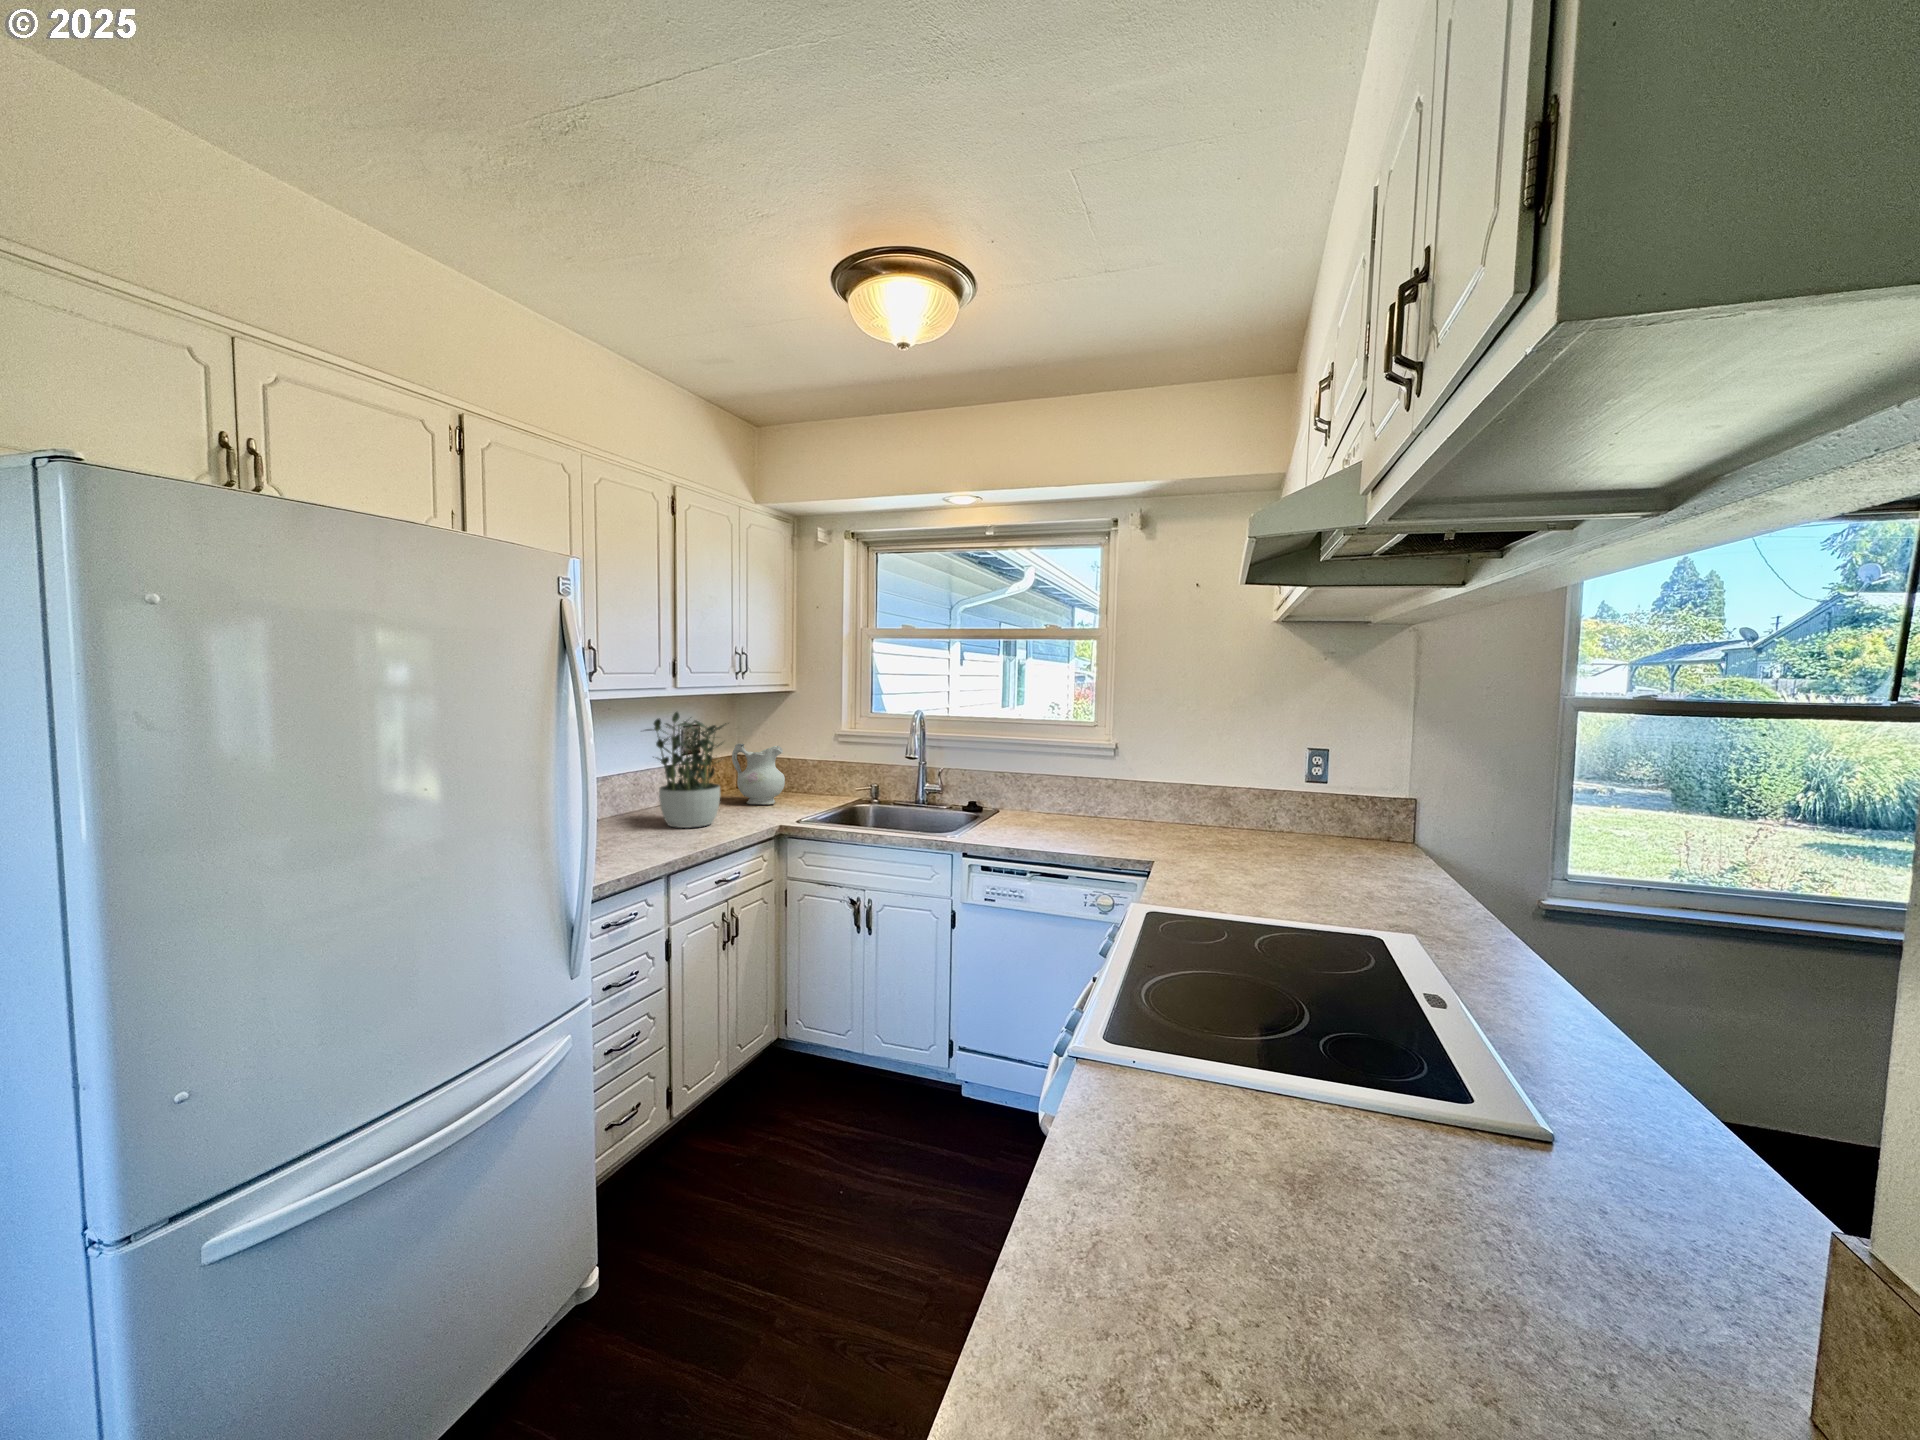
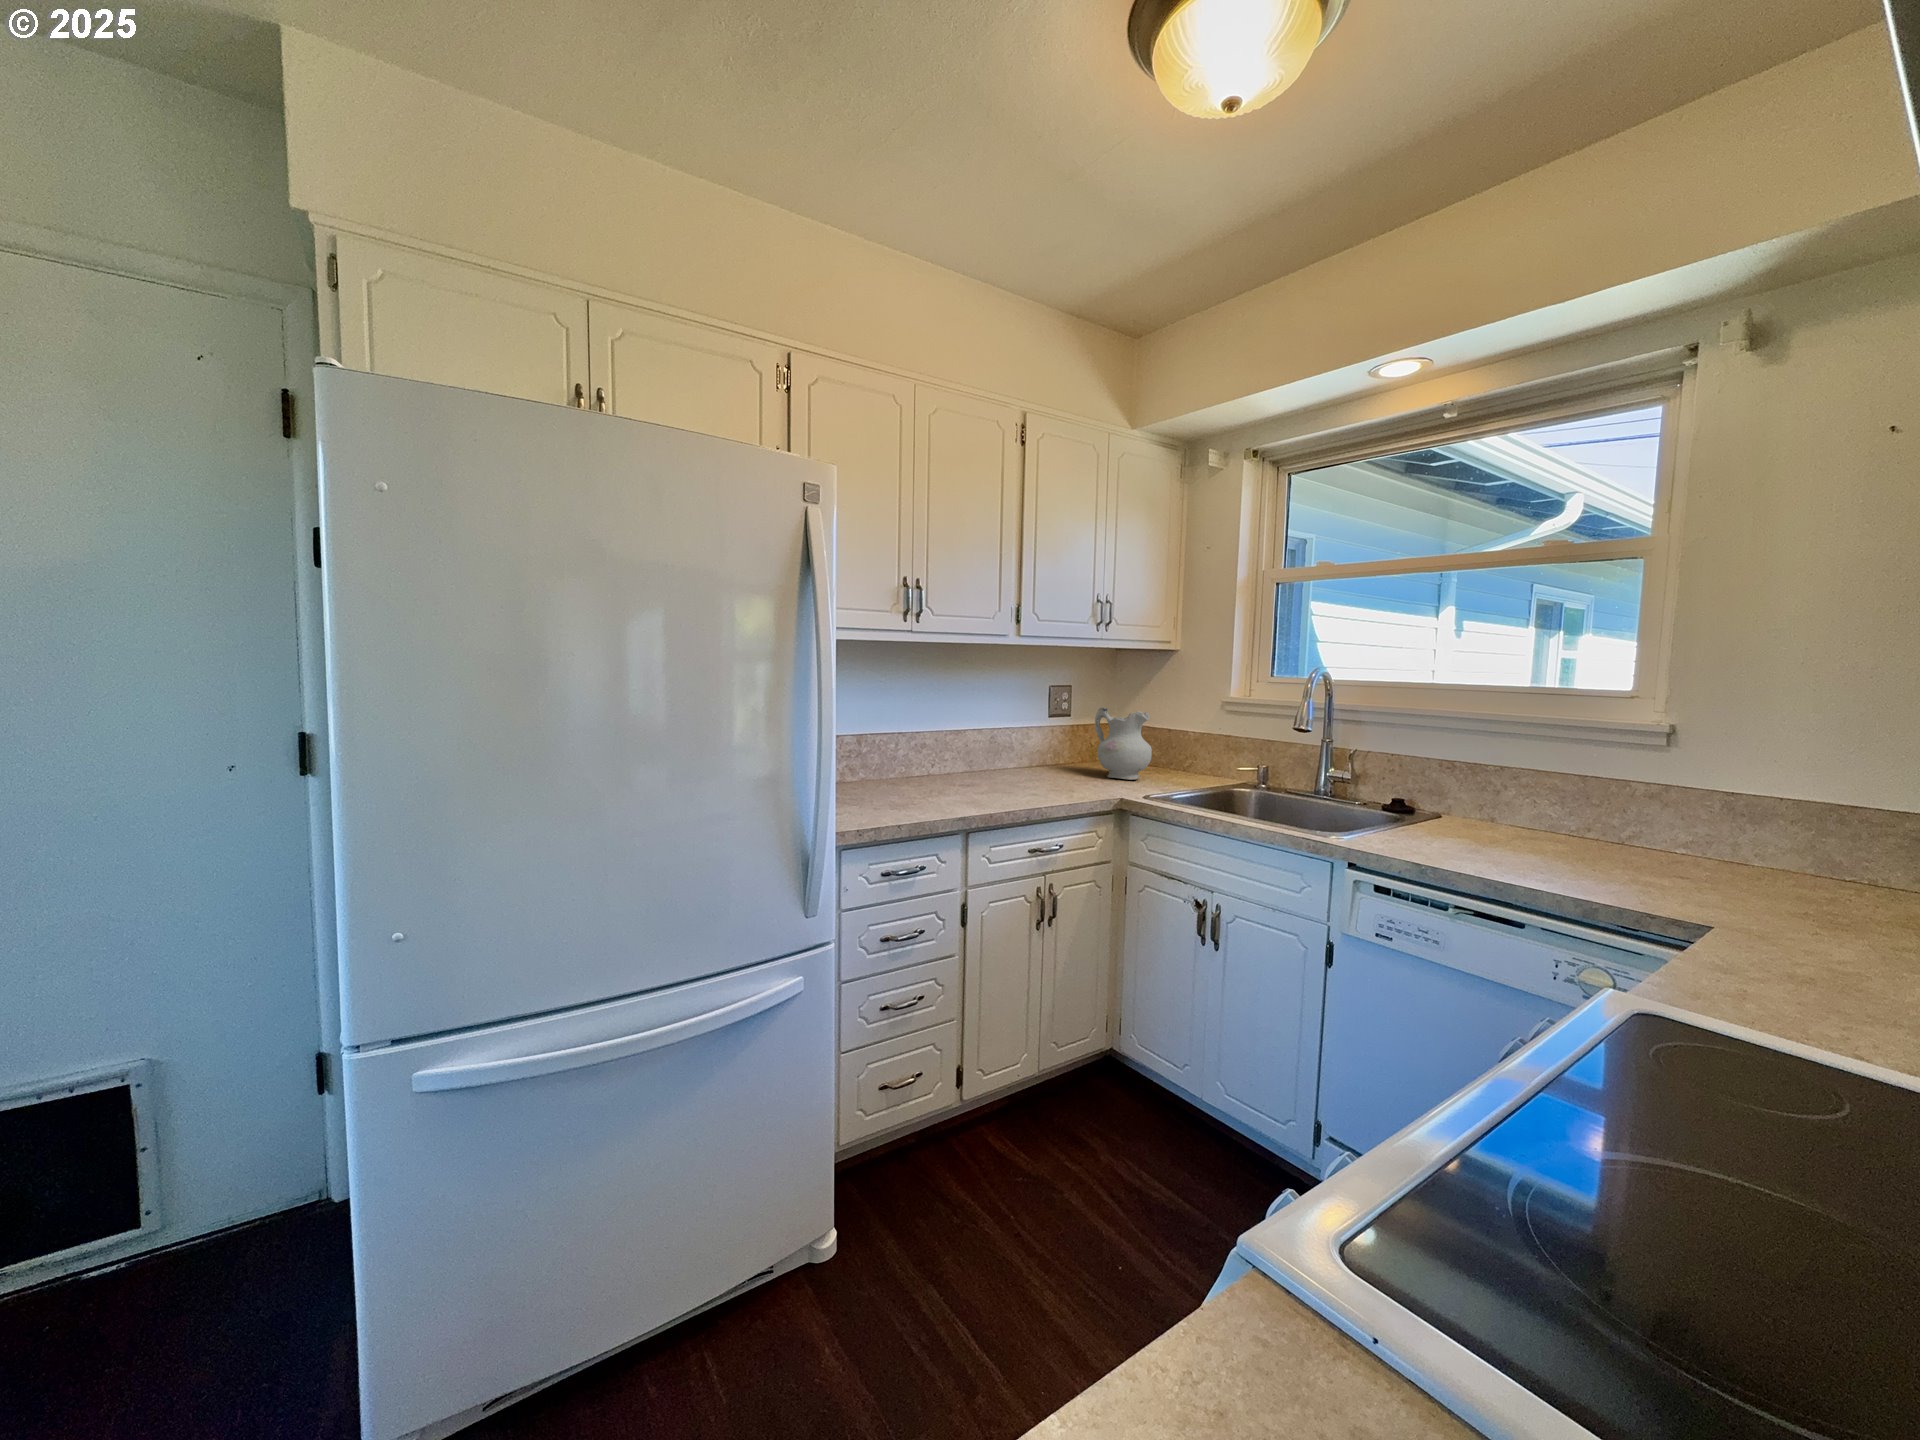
potted plant: present [645,712,726,828] -> none [978,661,1074,790]

